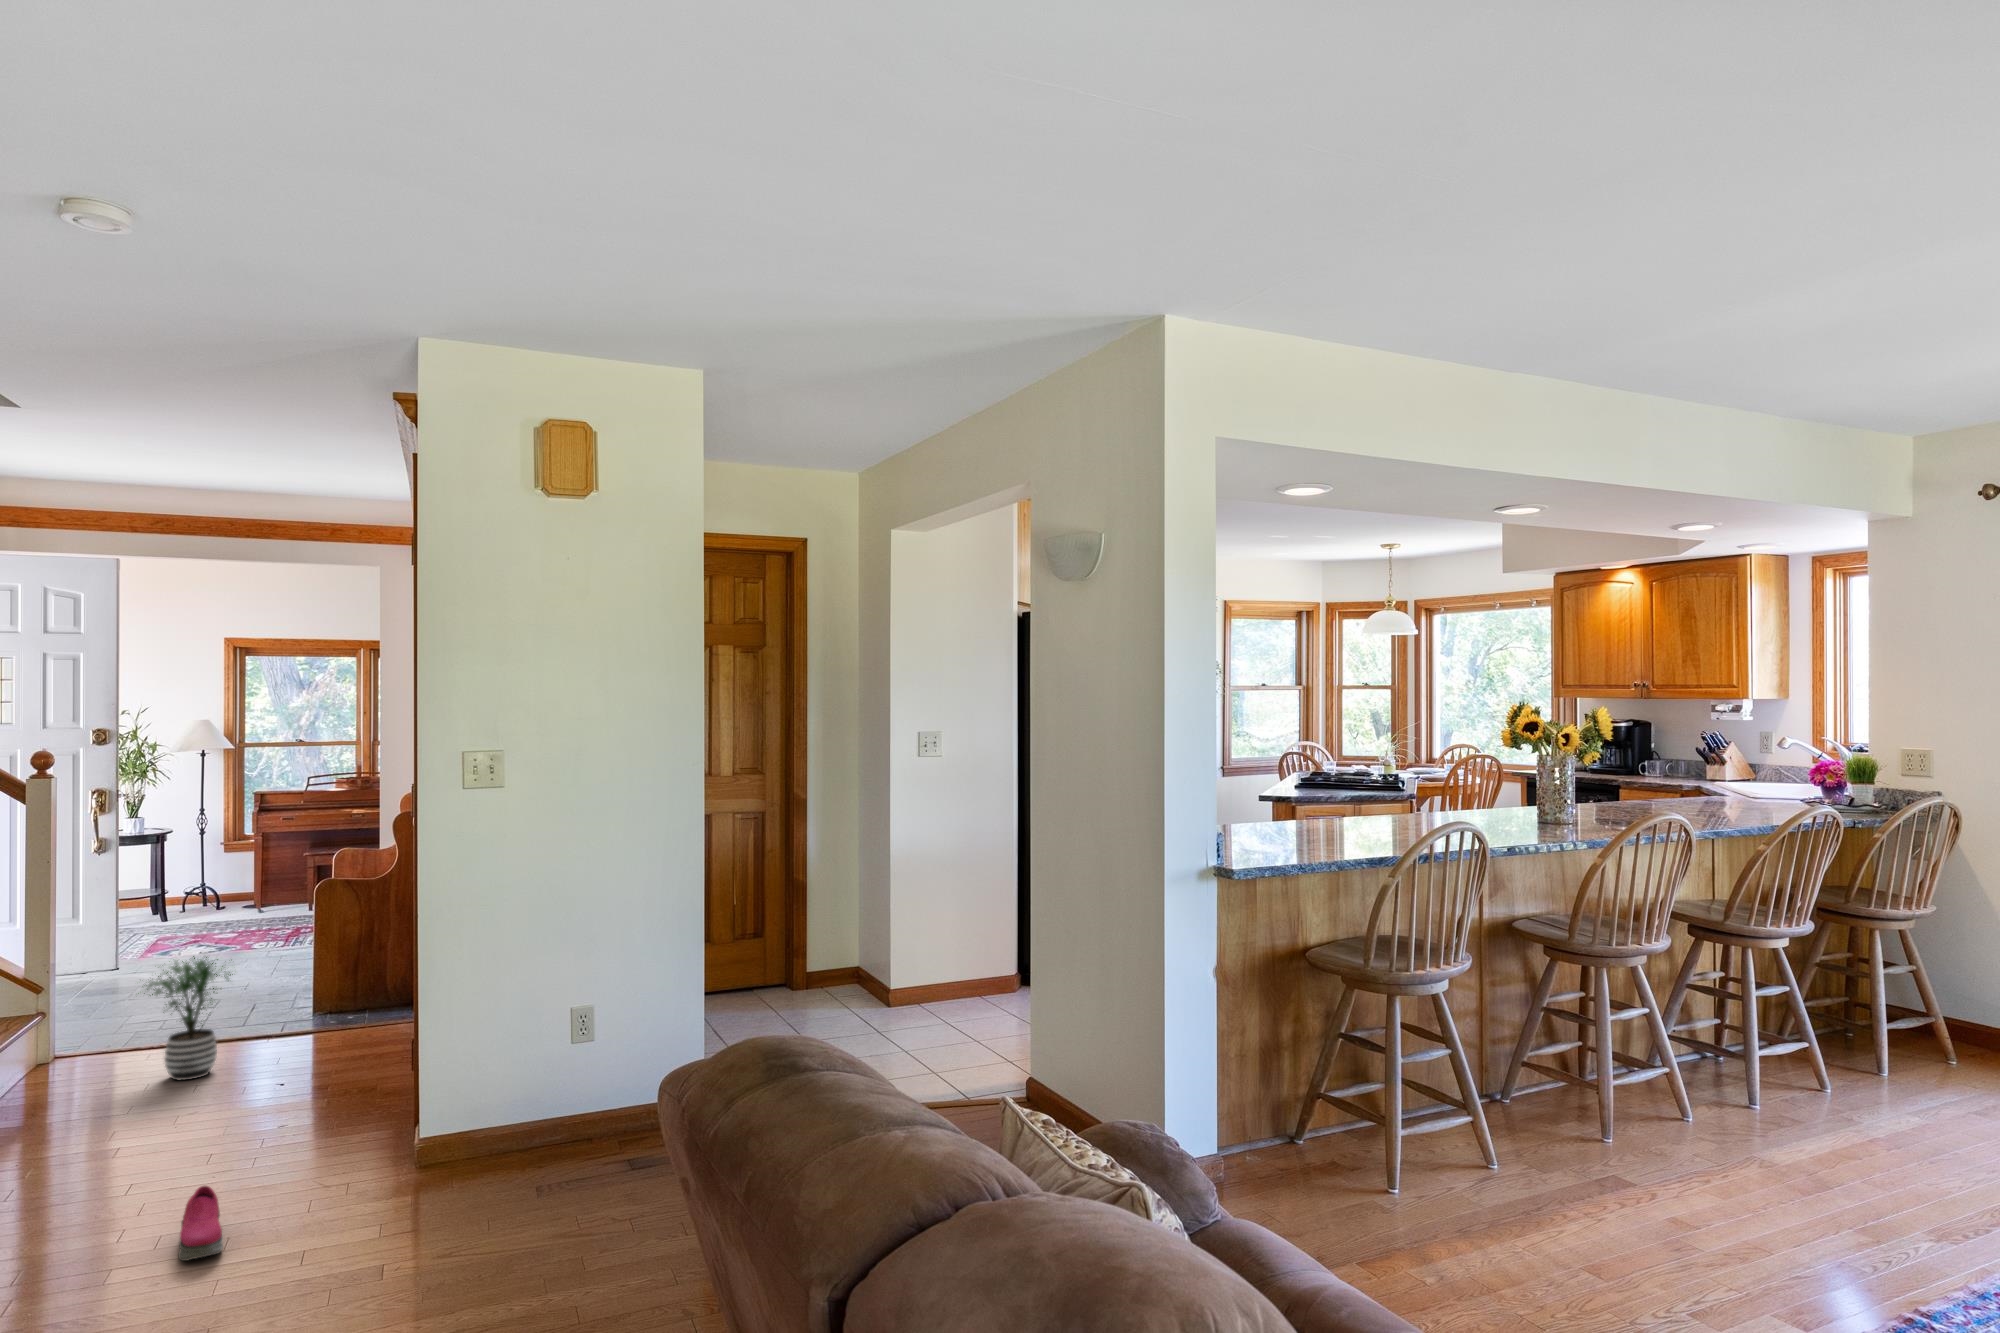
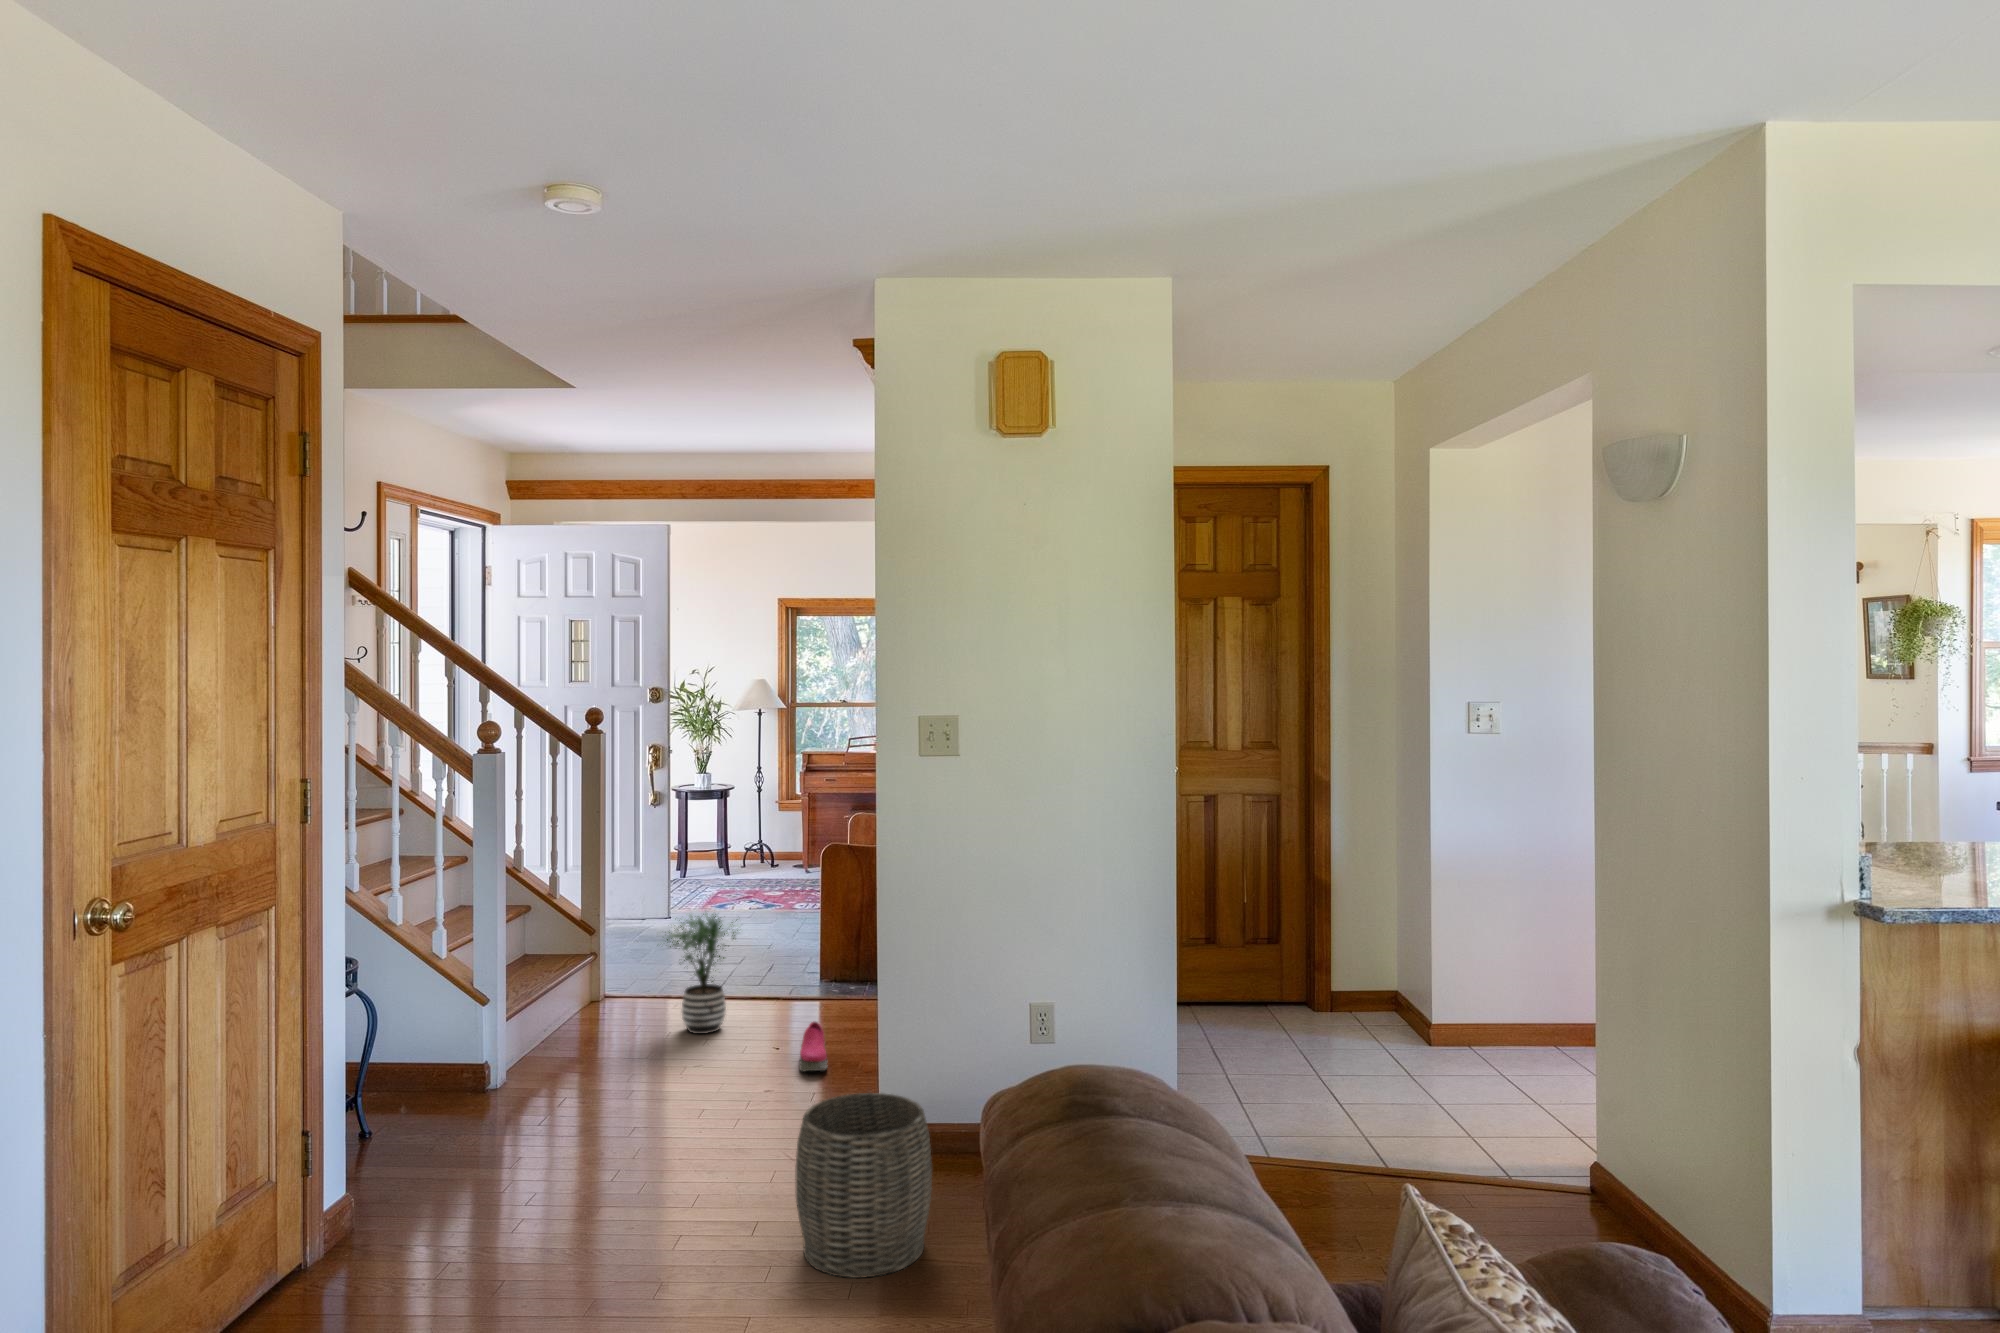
woven basket: none [357,1089,488,1249] -> present [795,1093,932,1278]
shoe: present [178,1186,223,1261] -> present [799,1022,827,1071]

